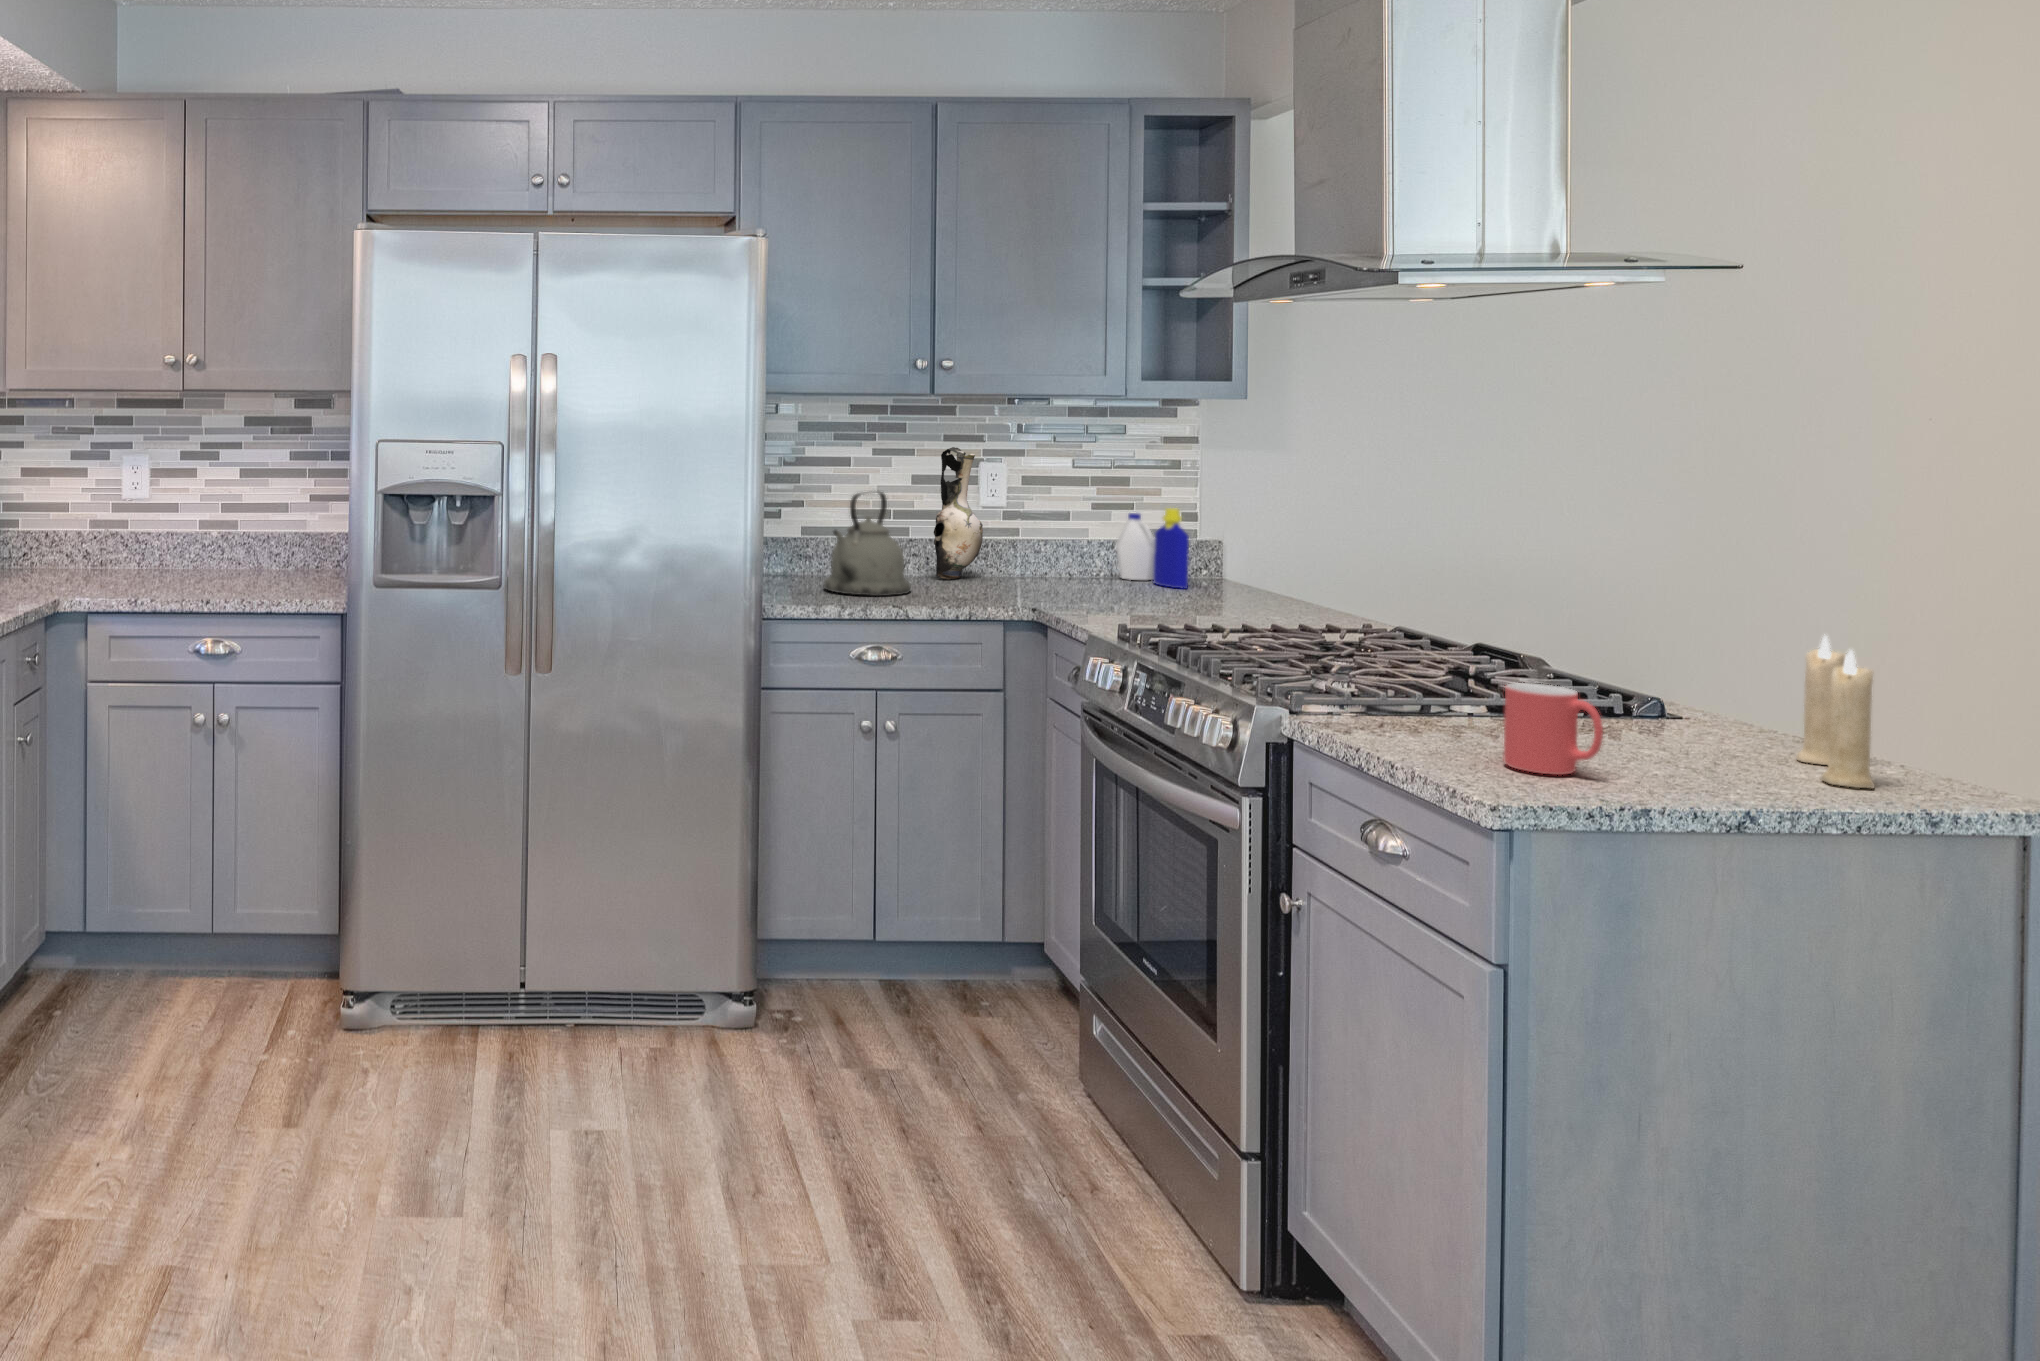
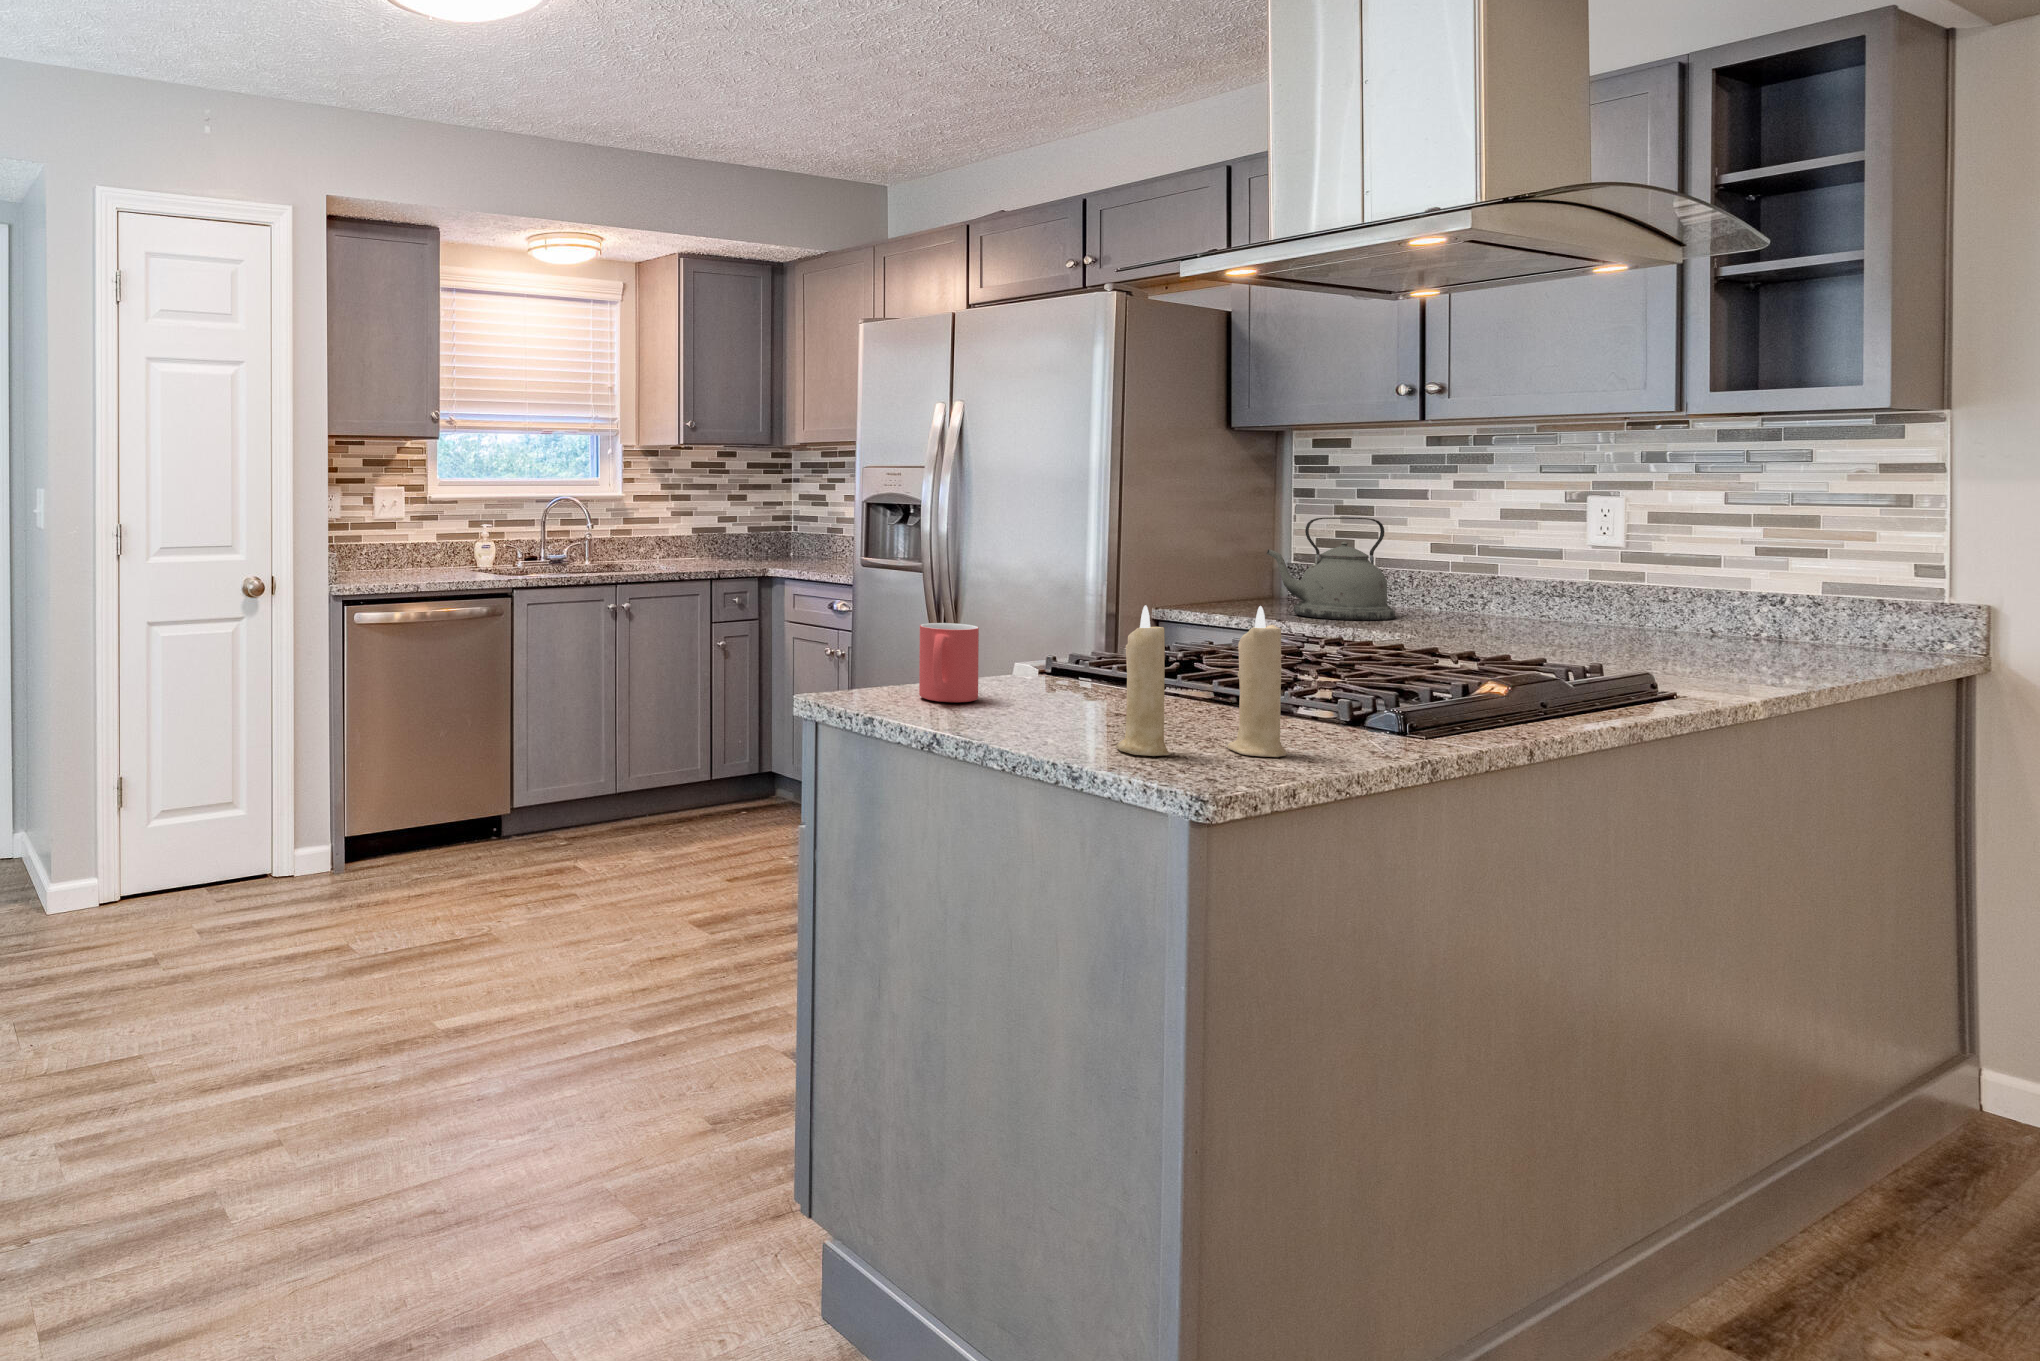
decorative vase: present [934,447,983,579] -> none [1471,476,1560,621]
bottle: present [1116,508,1189,589] -> none [1724,548,1803,649]

